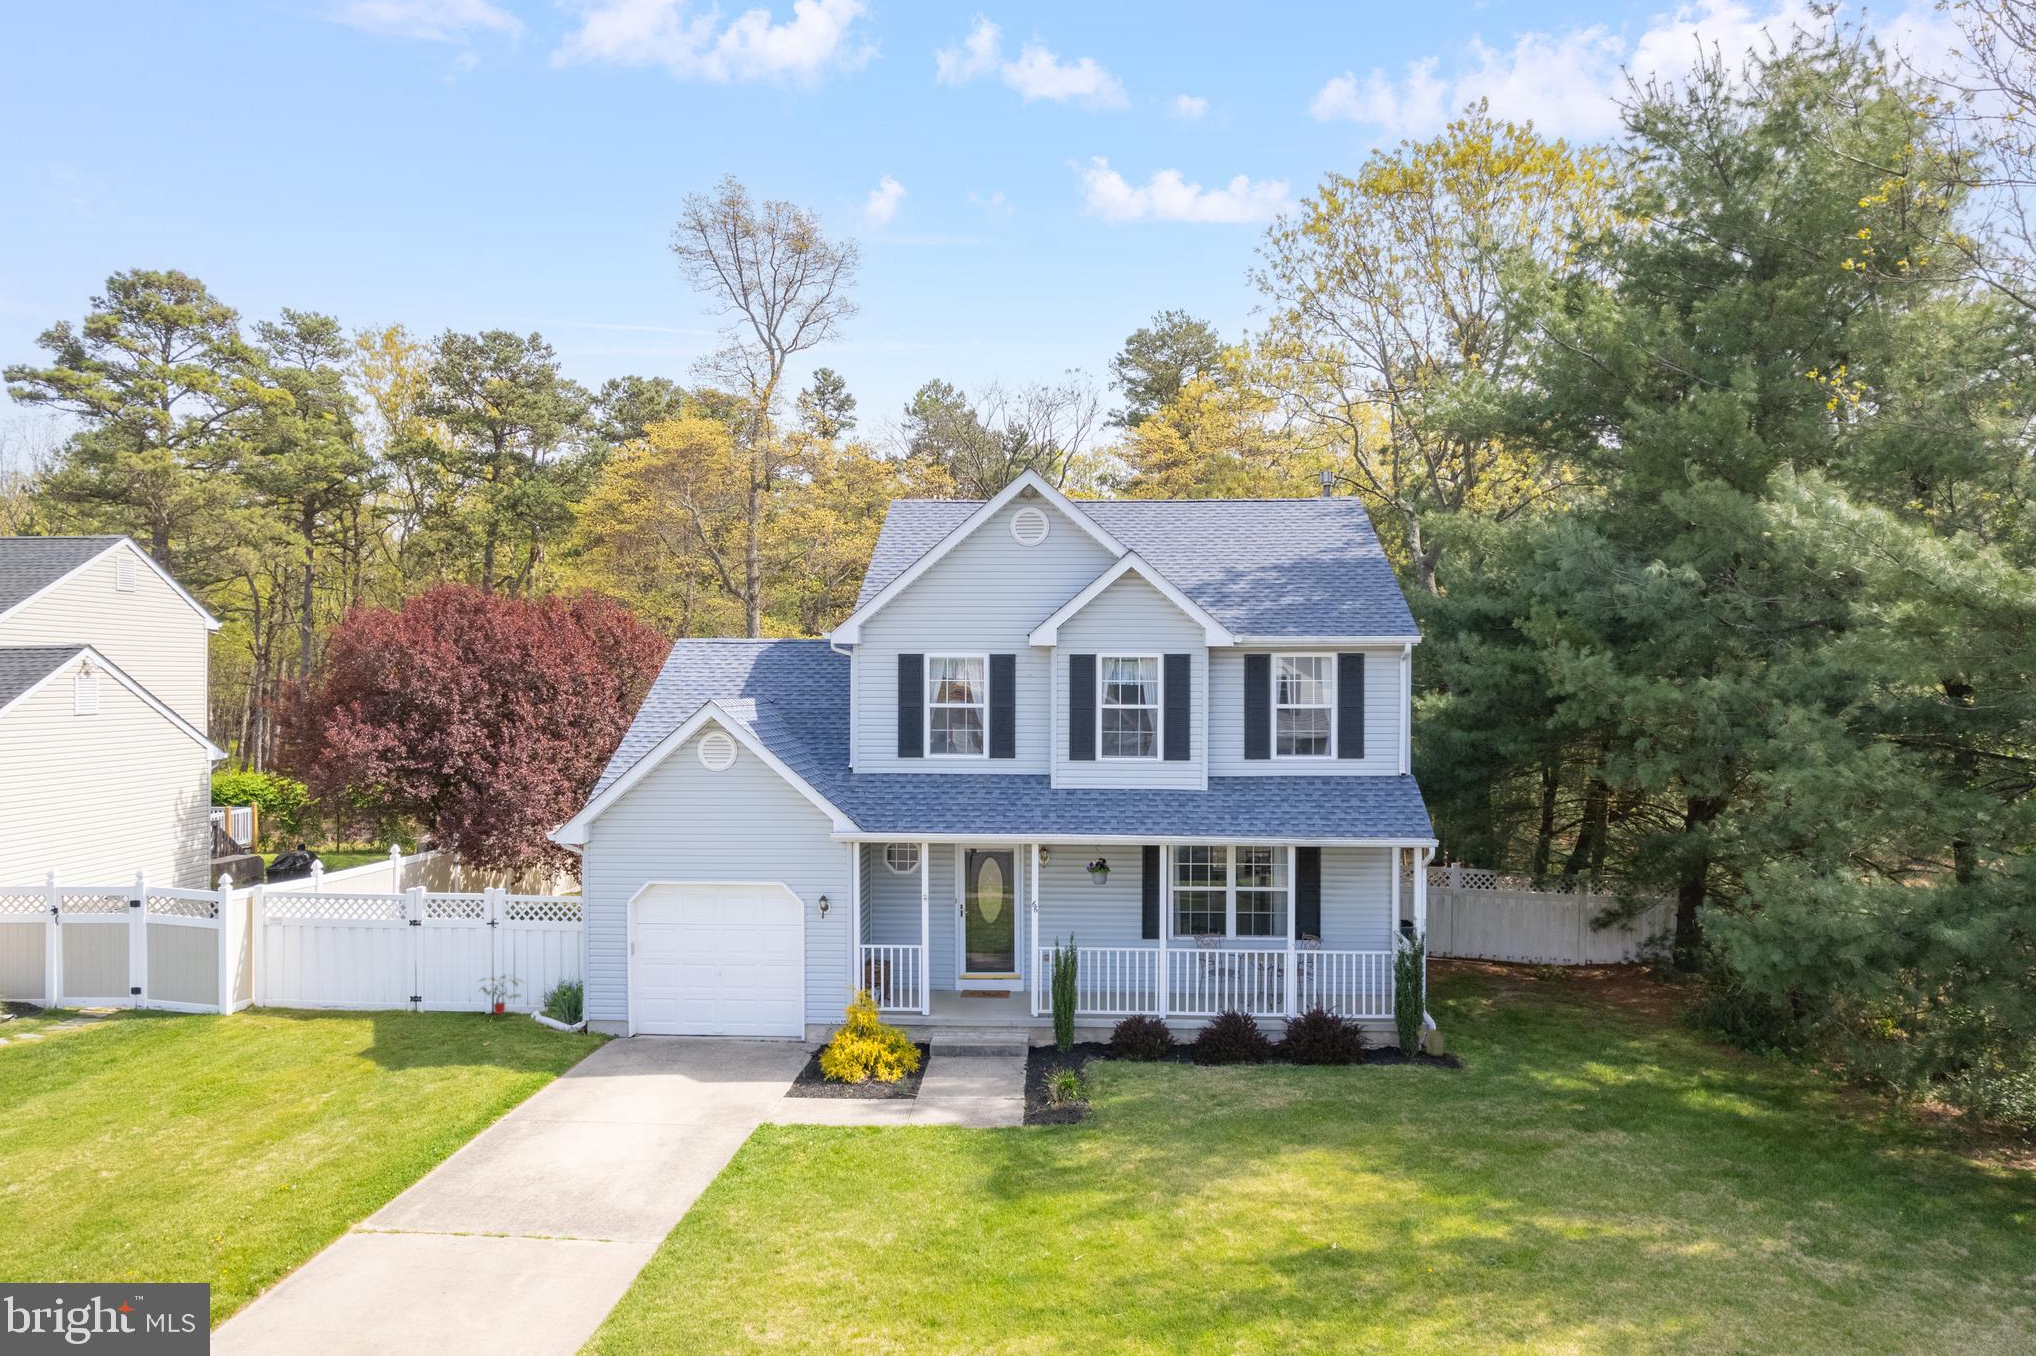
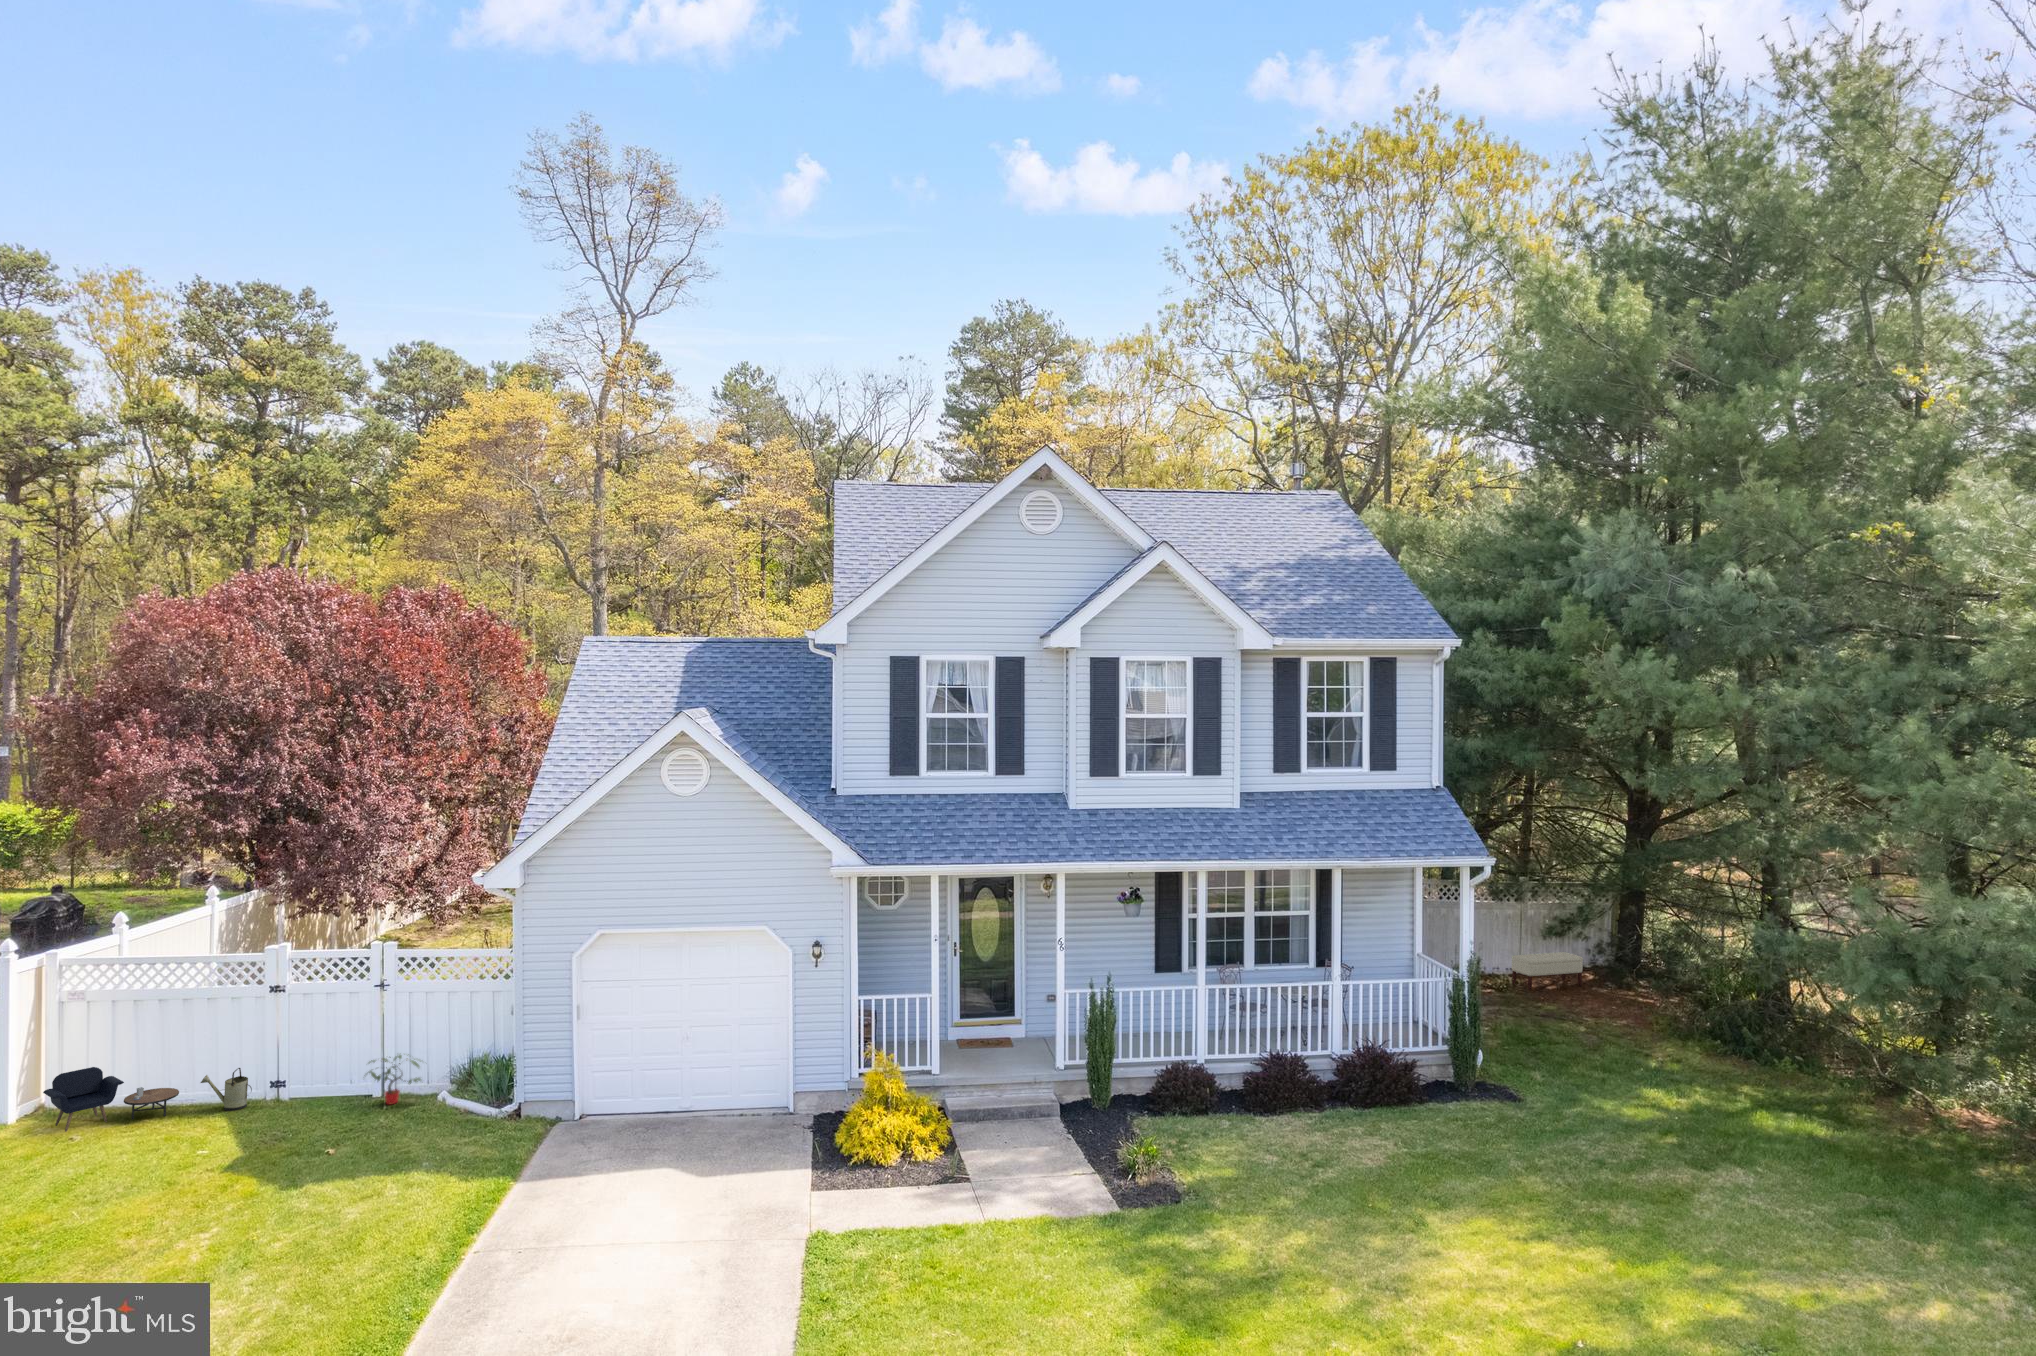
bench: none [1519,930,1592,965] -> present [1512,952,1583,990]
armchair: none [253,973,349,1021] -> present [43,1067,179,1132]
watering can: present [1418,1029,1444,1057] -> present [201,1068,252,1111]

